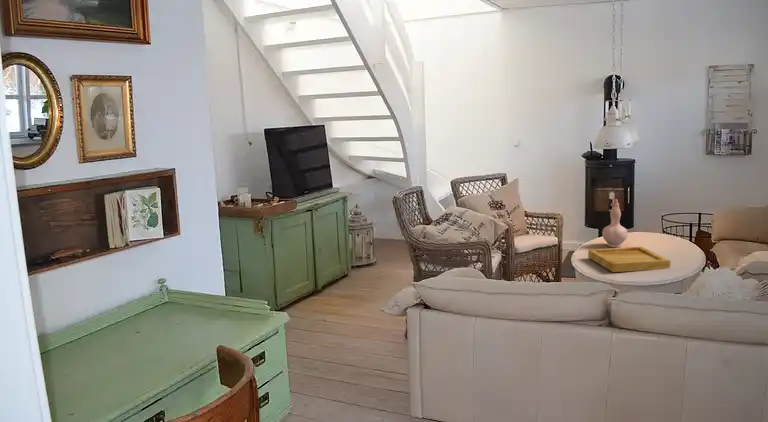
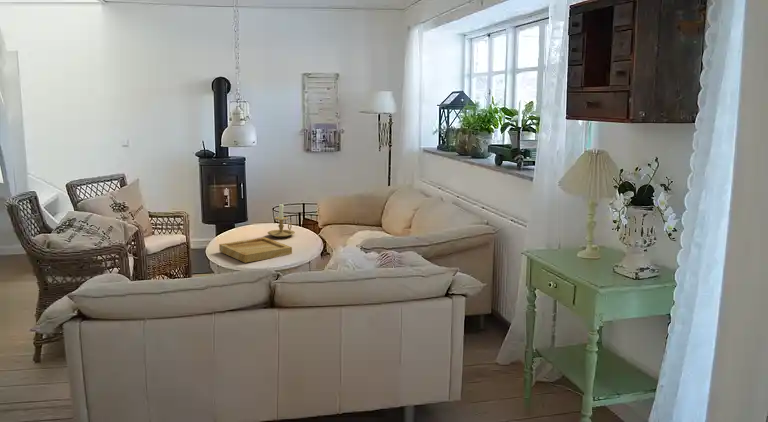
vase: present [602,199,628,247] -> none [229,195,251,240]
candle holder: none [646,210,679,248] -> present [268,204,295,237]

